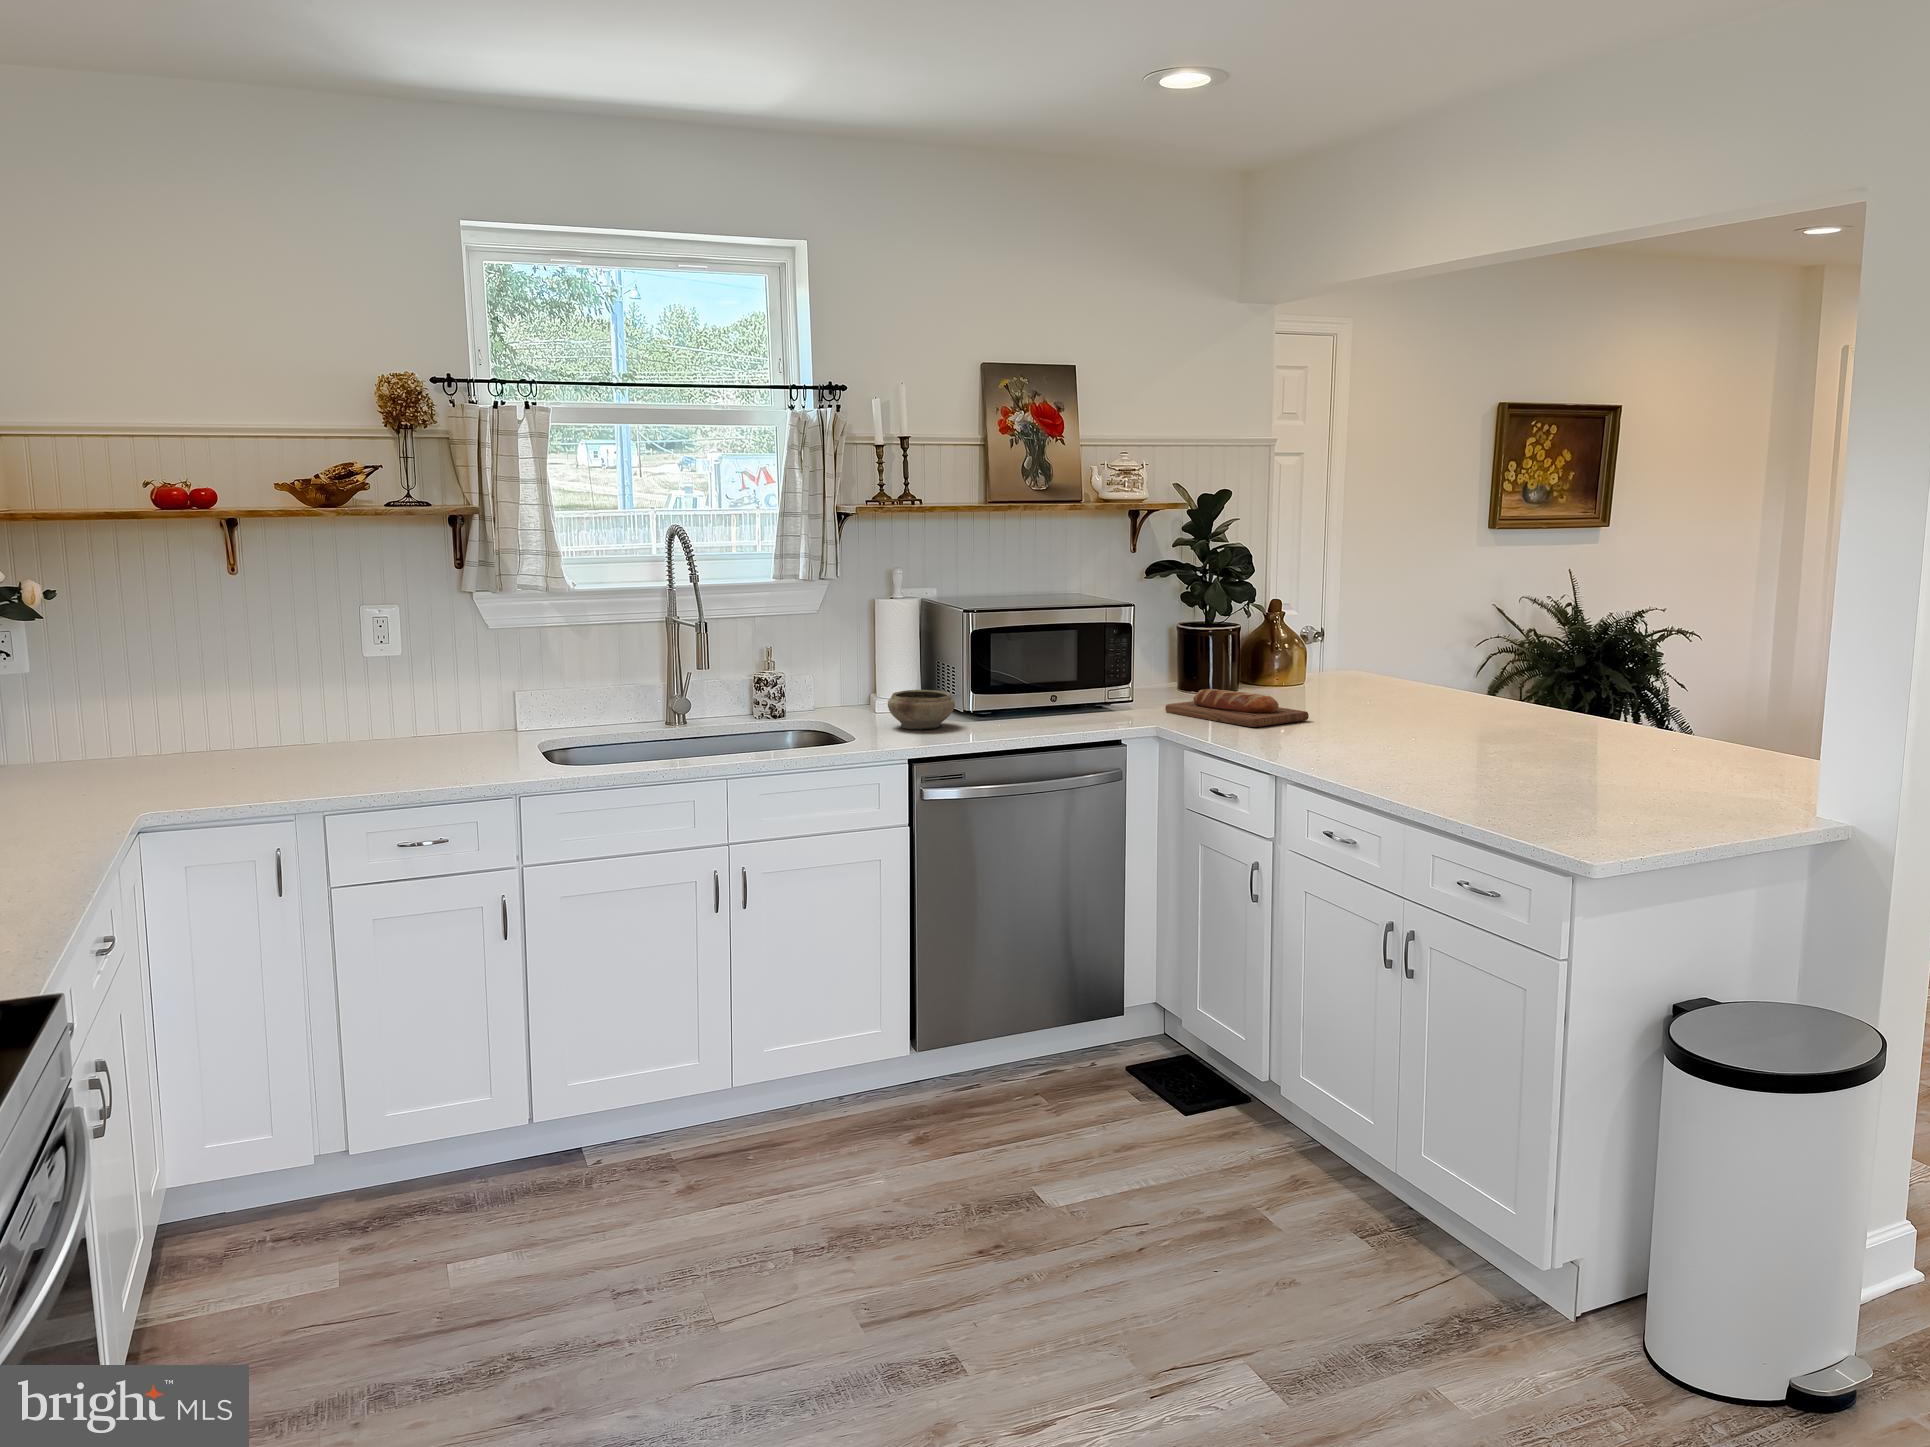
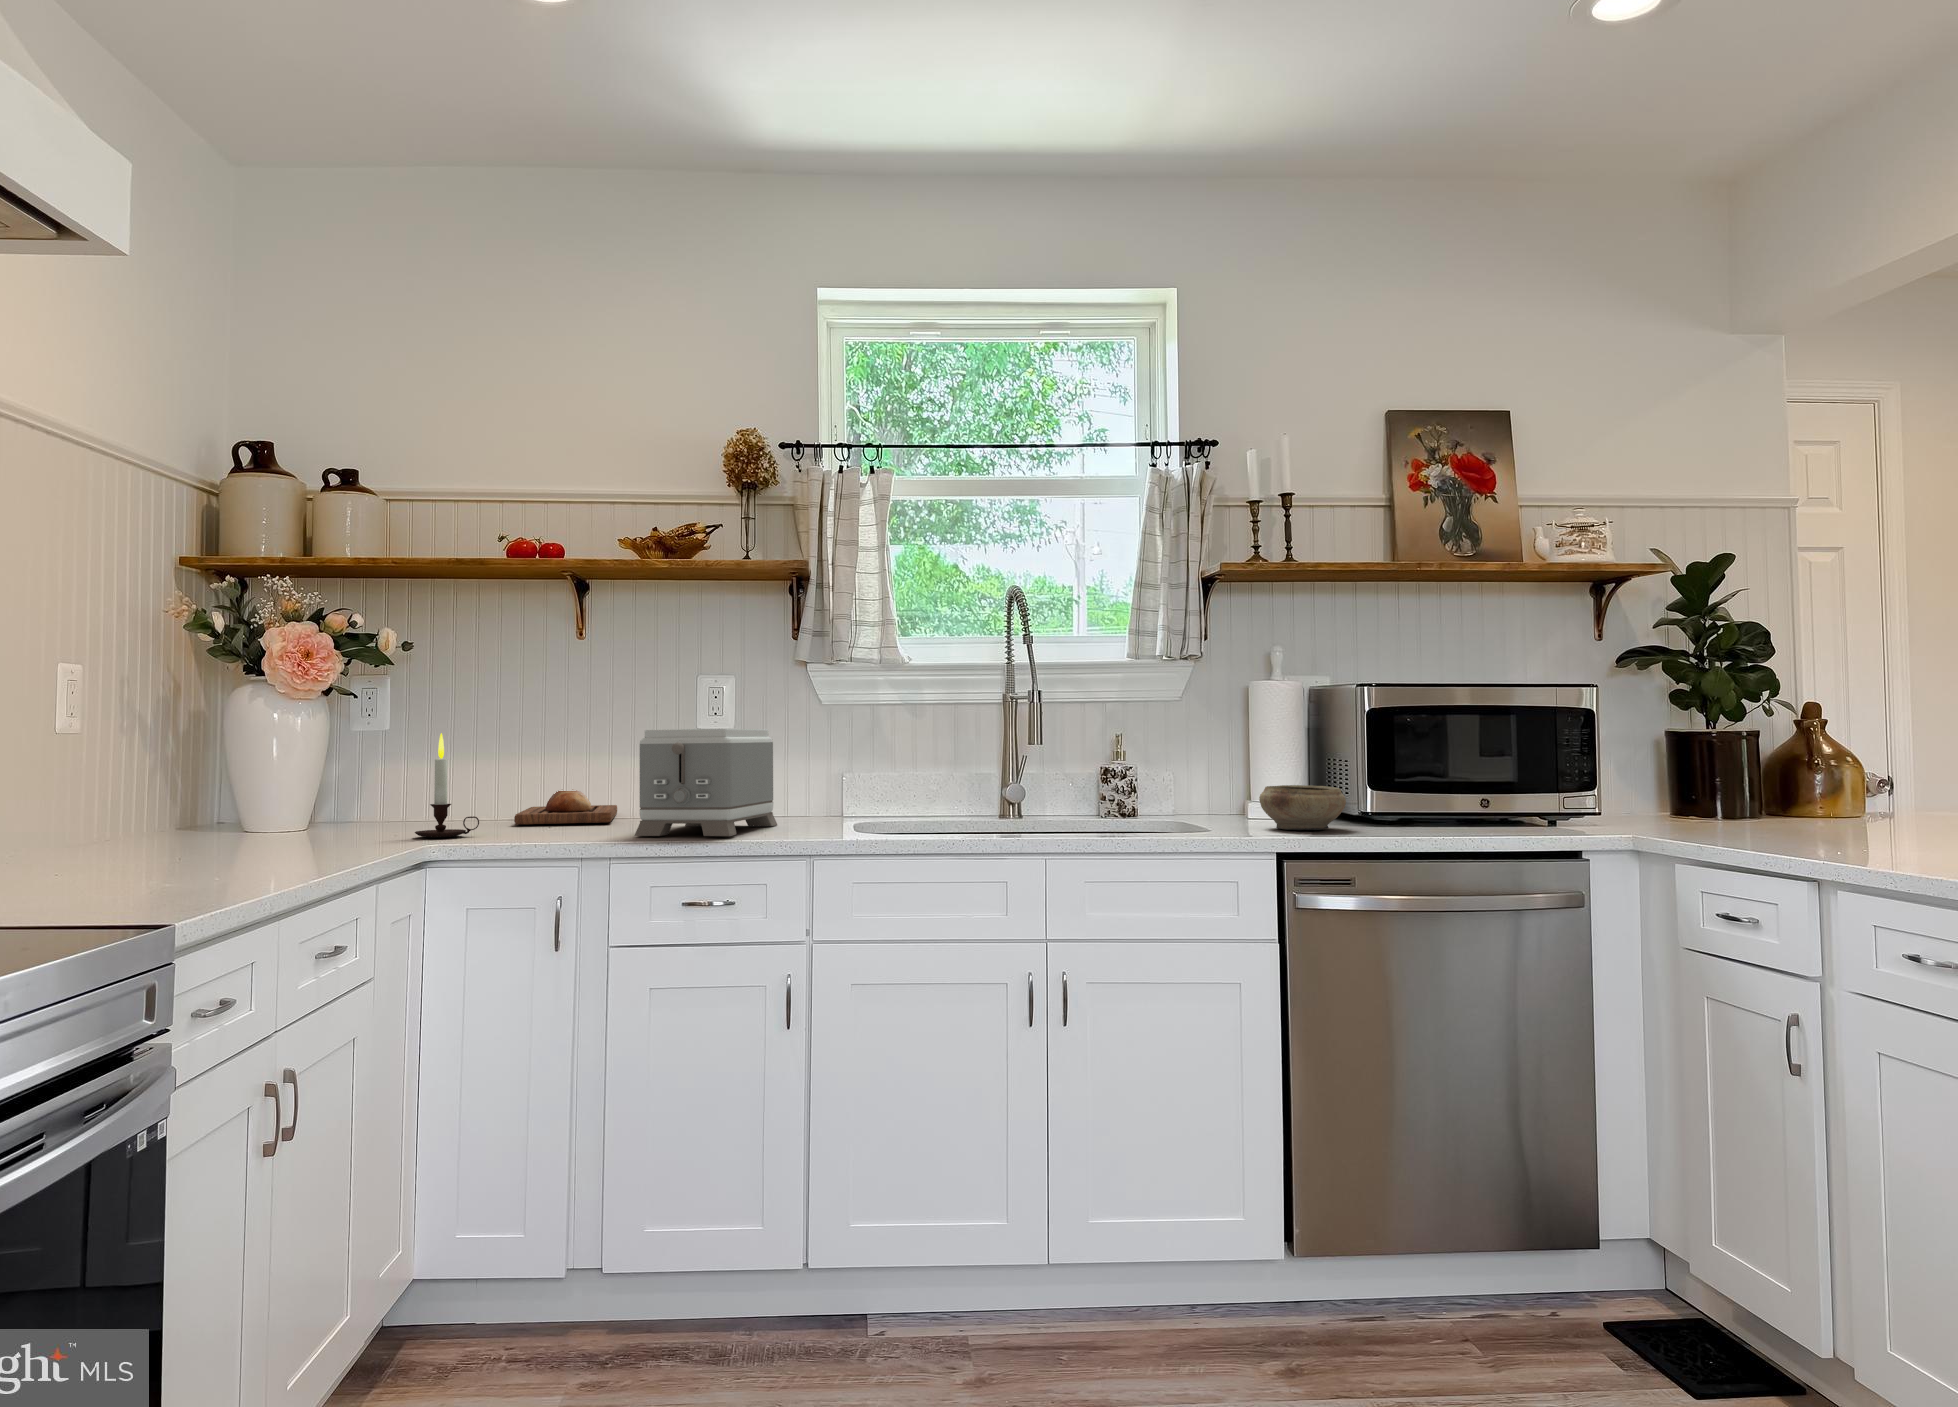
toaster: none [336,662,461,778] -> present [634,729,777,836]
bread loaf: present [1165,689,1309,727] -> present [514,789,617,824]
candle: none [99,692,168,795] -> present [415,733,479,838]

